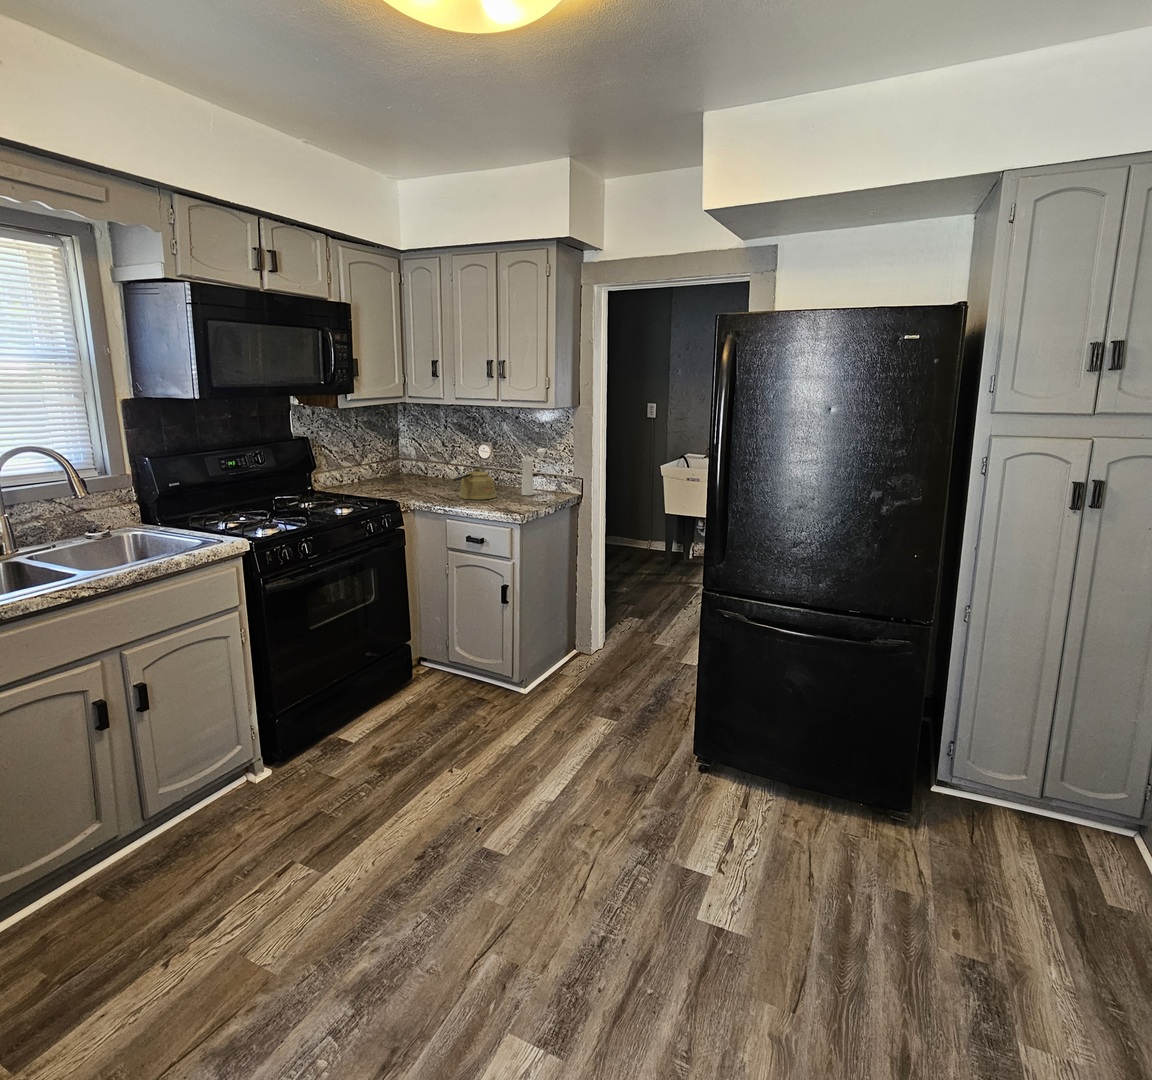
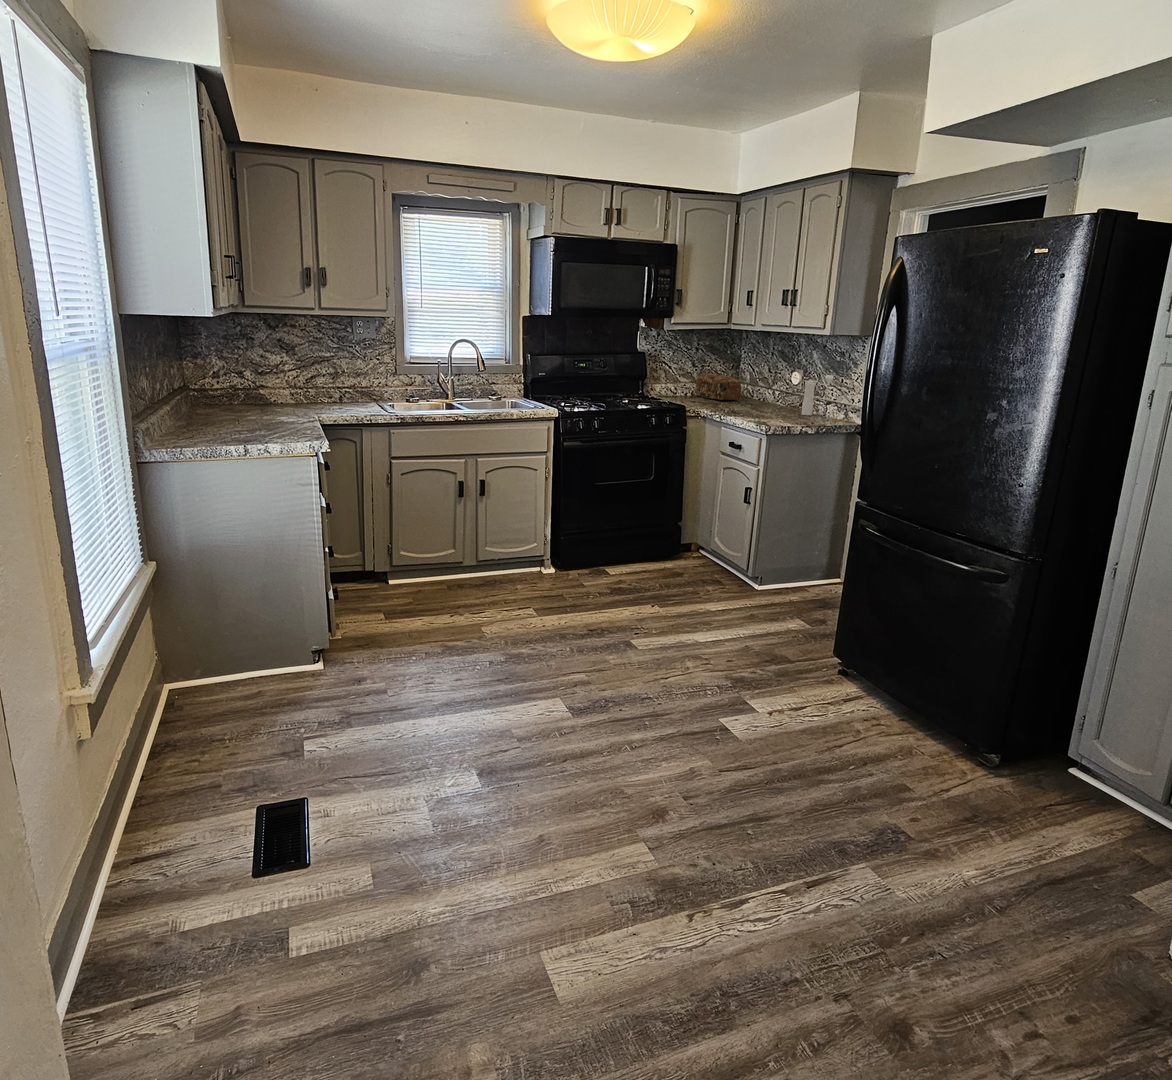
bread loaf: none [366,456,427,487] -> present [696,373,741,400]
kettle: present [453,468,496,499] -> none [742,386,777,413]

